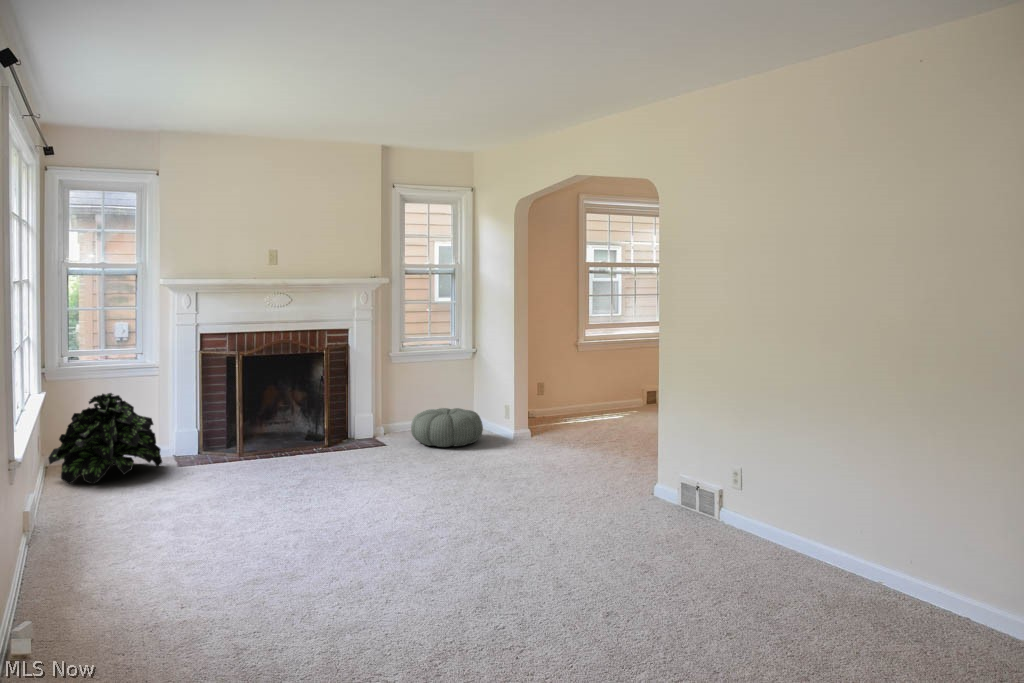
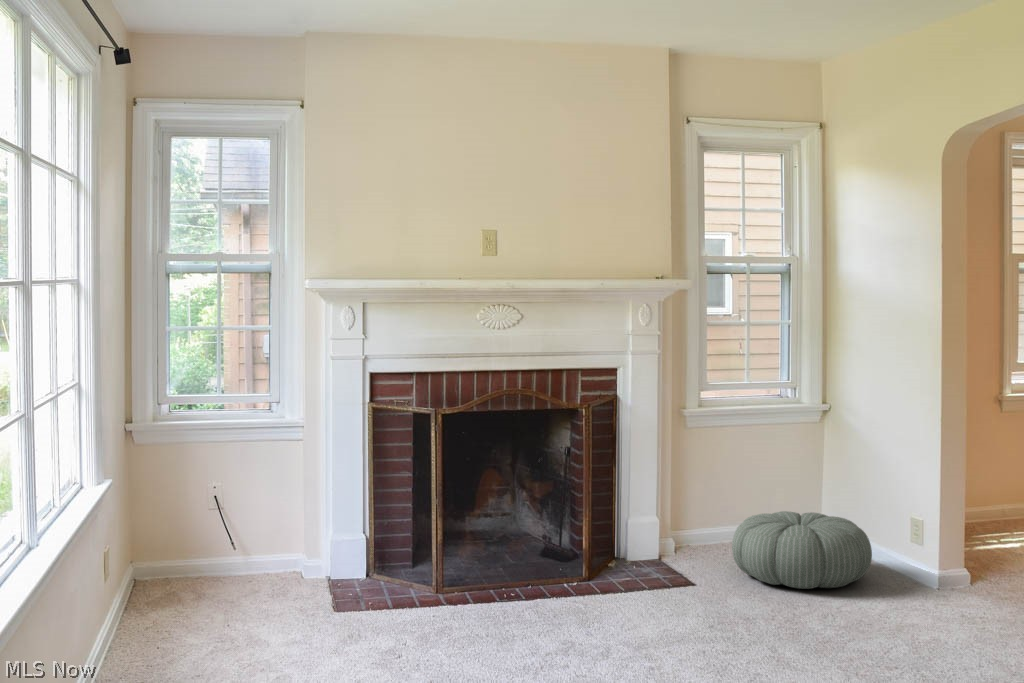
potted plant: present [49,393,162,484] -> none [116,477,305,648]

